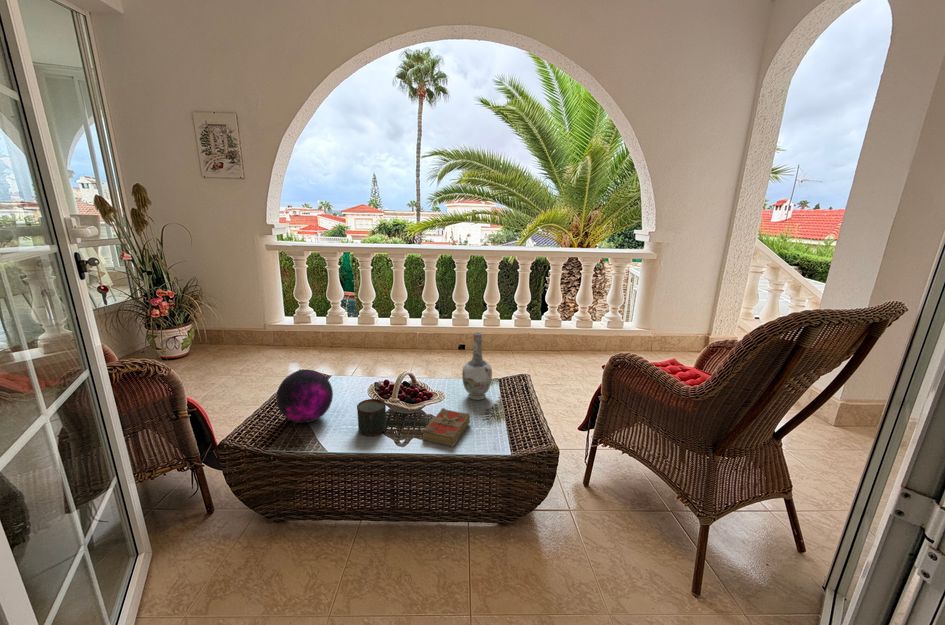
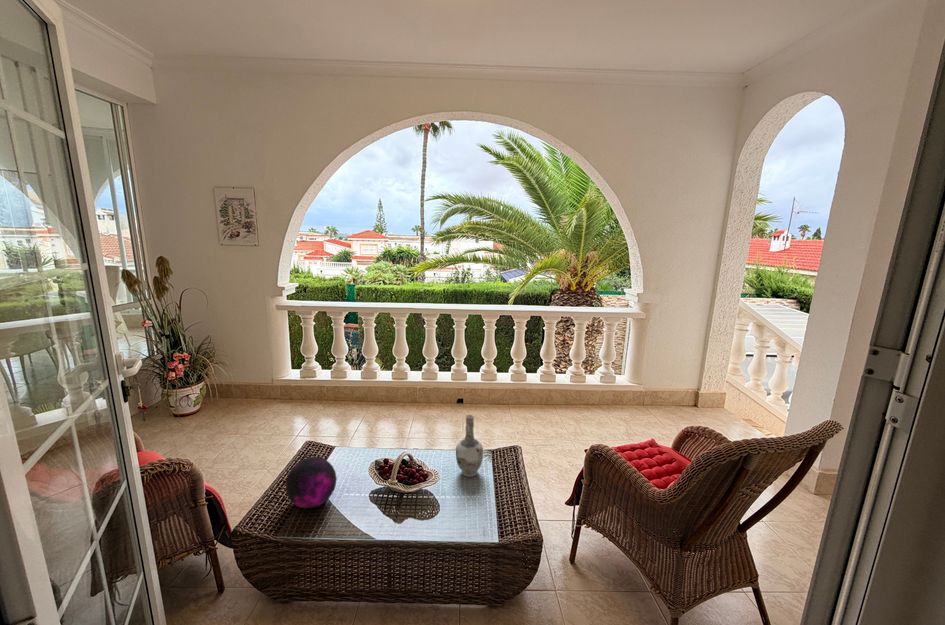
mug: present [357,399,386,435] -> none [358,485,384,522]
book: present [423,408,470,447] -> none [417,491,462,535]

